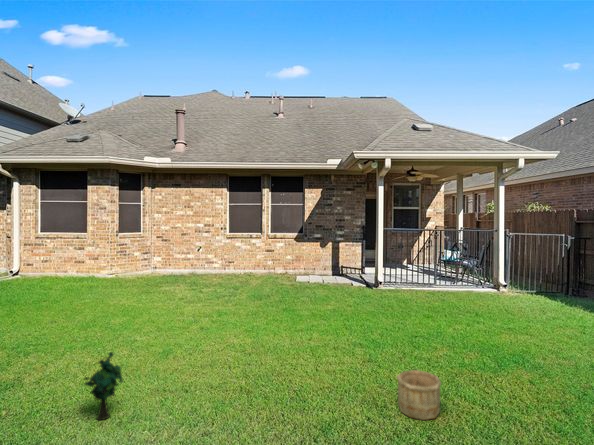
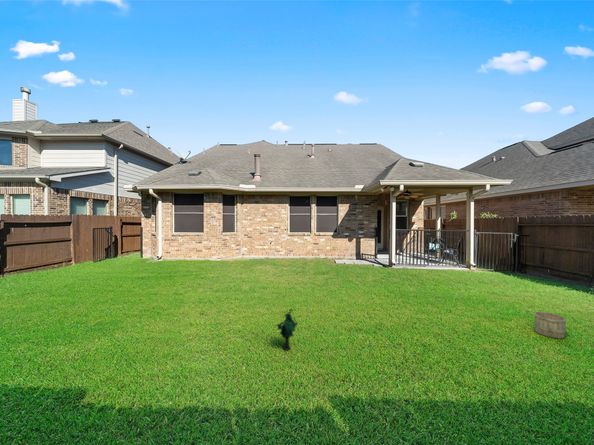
wooden bucket: present [397,370,441,420] -> present [534,312,567,339]

